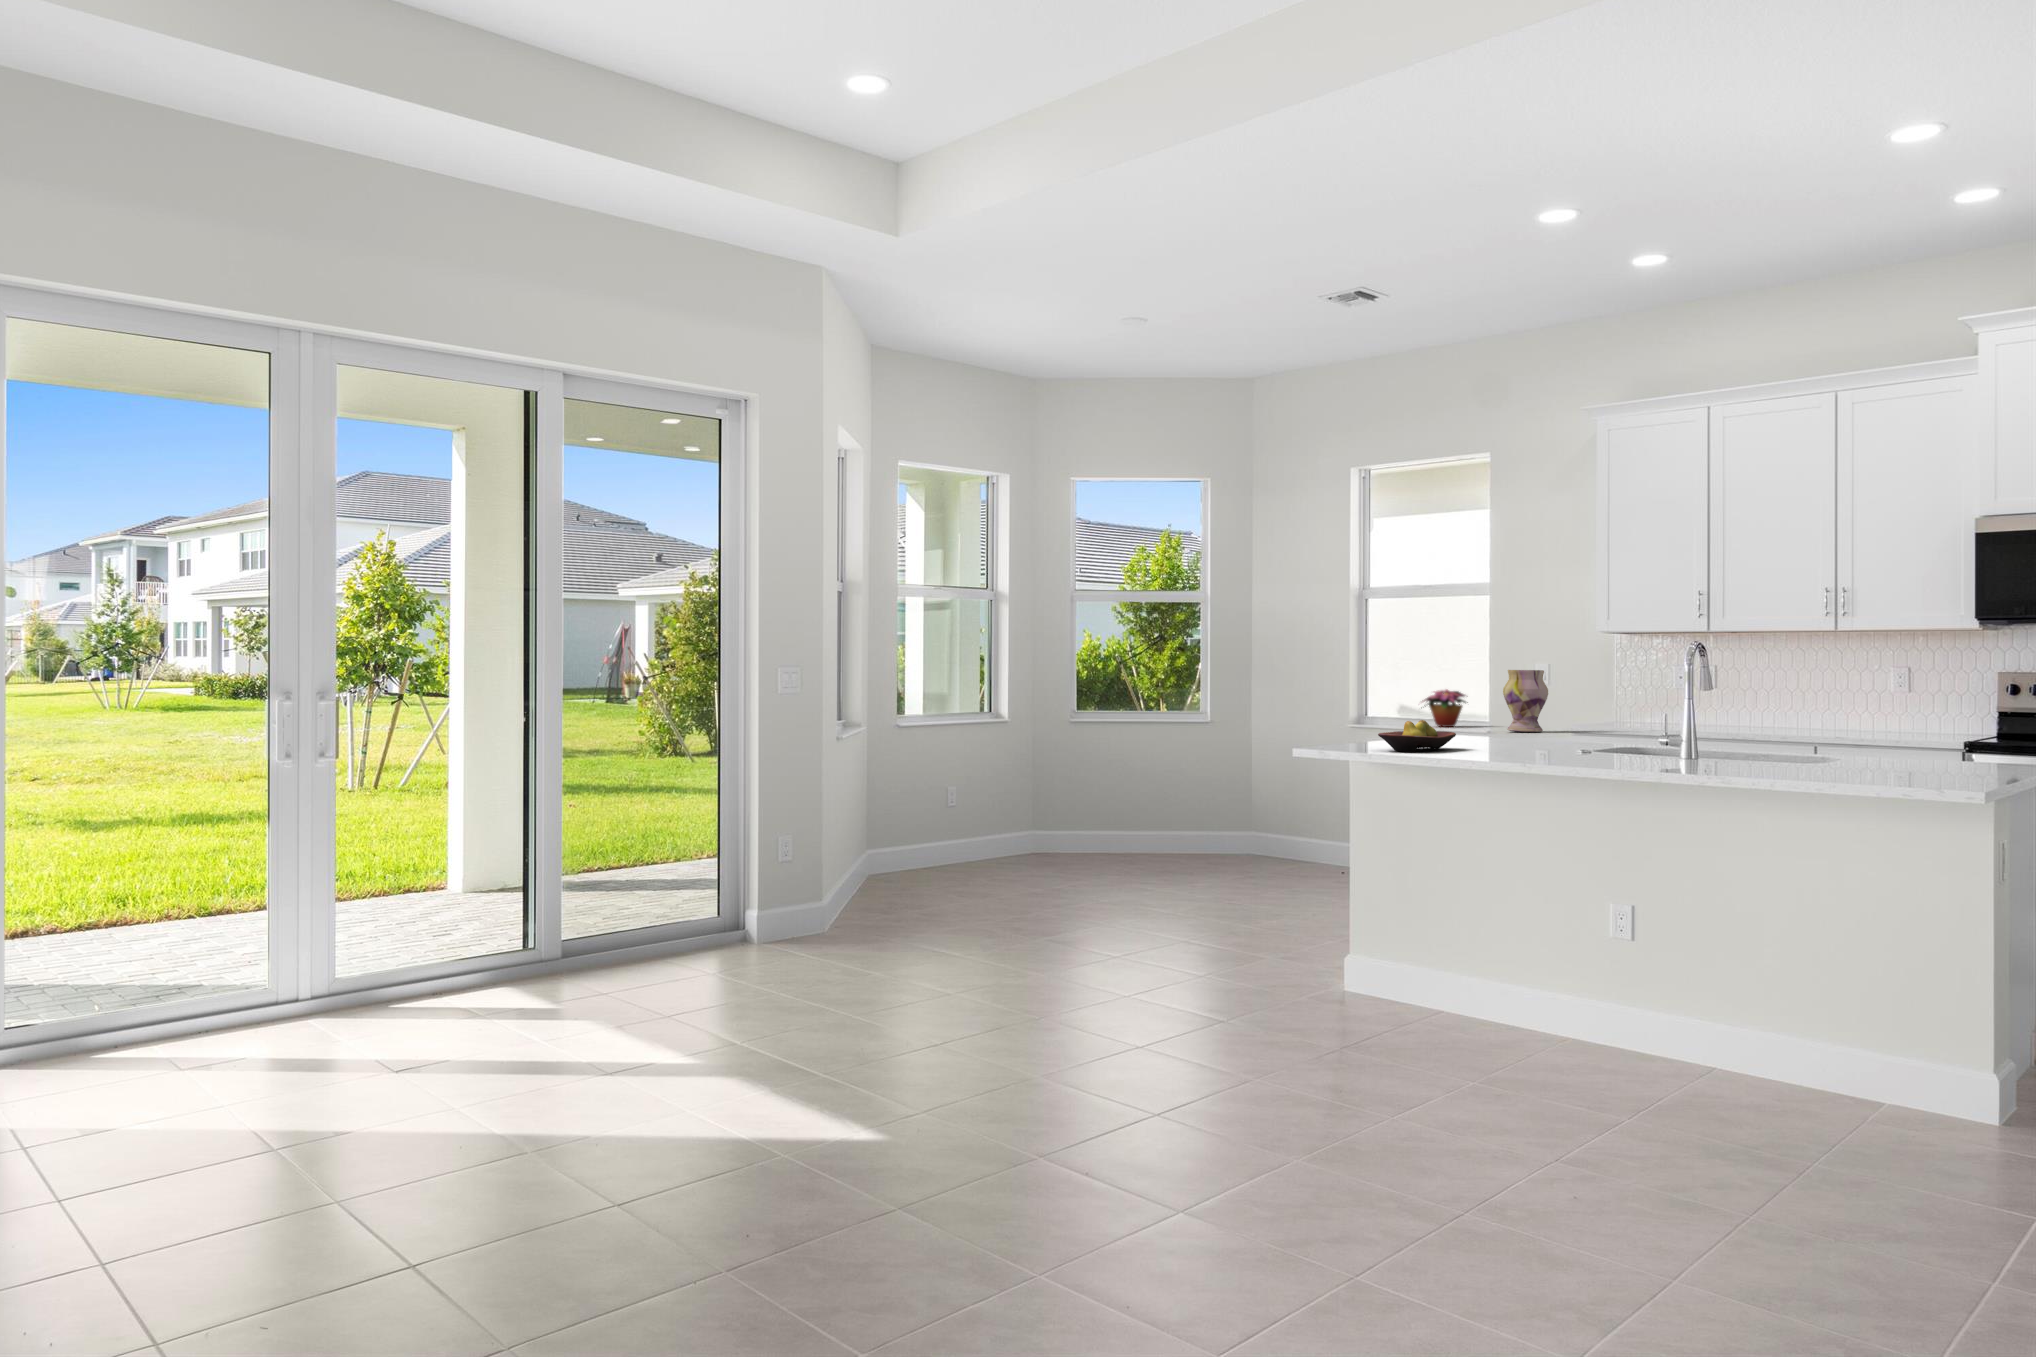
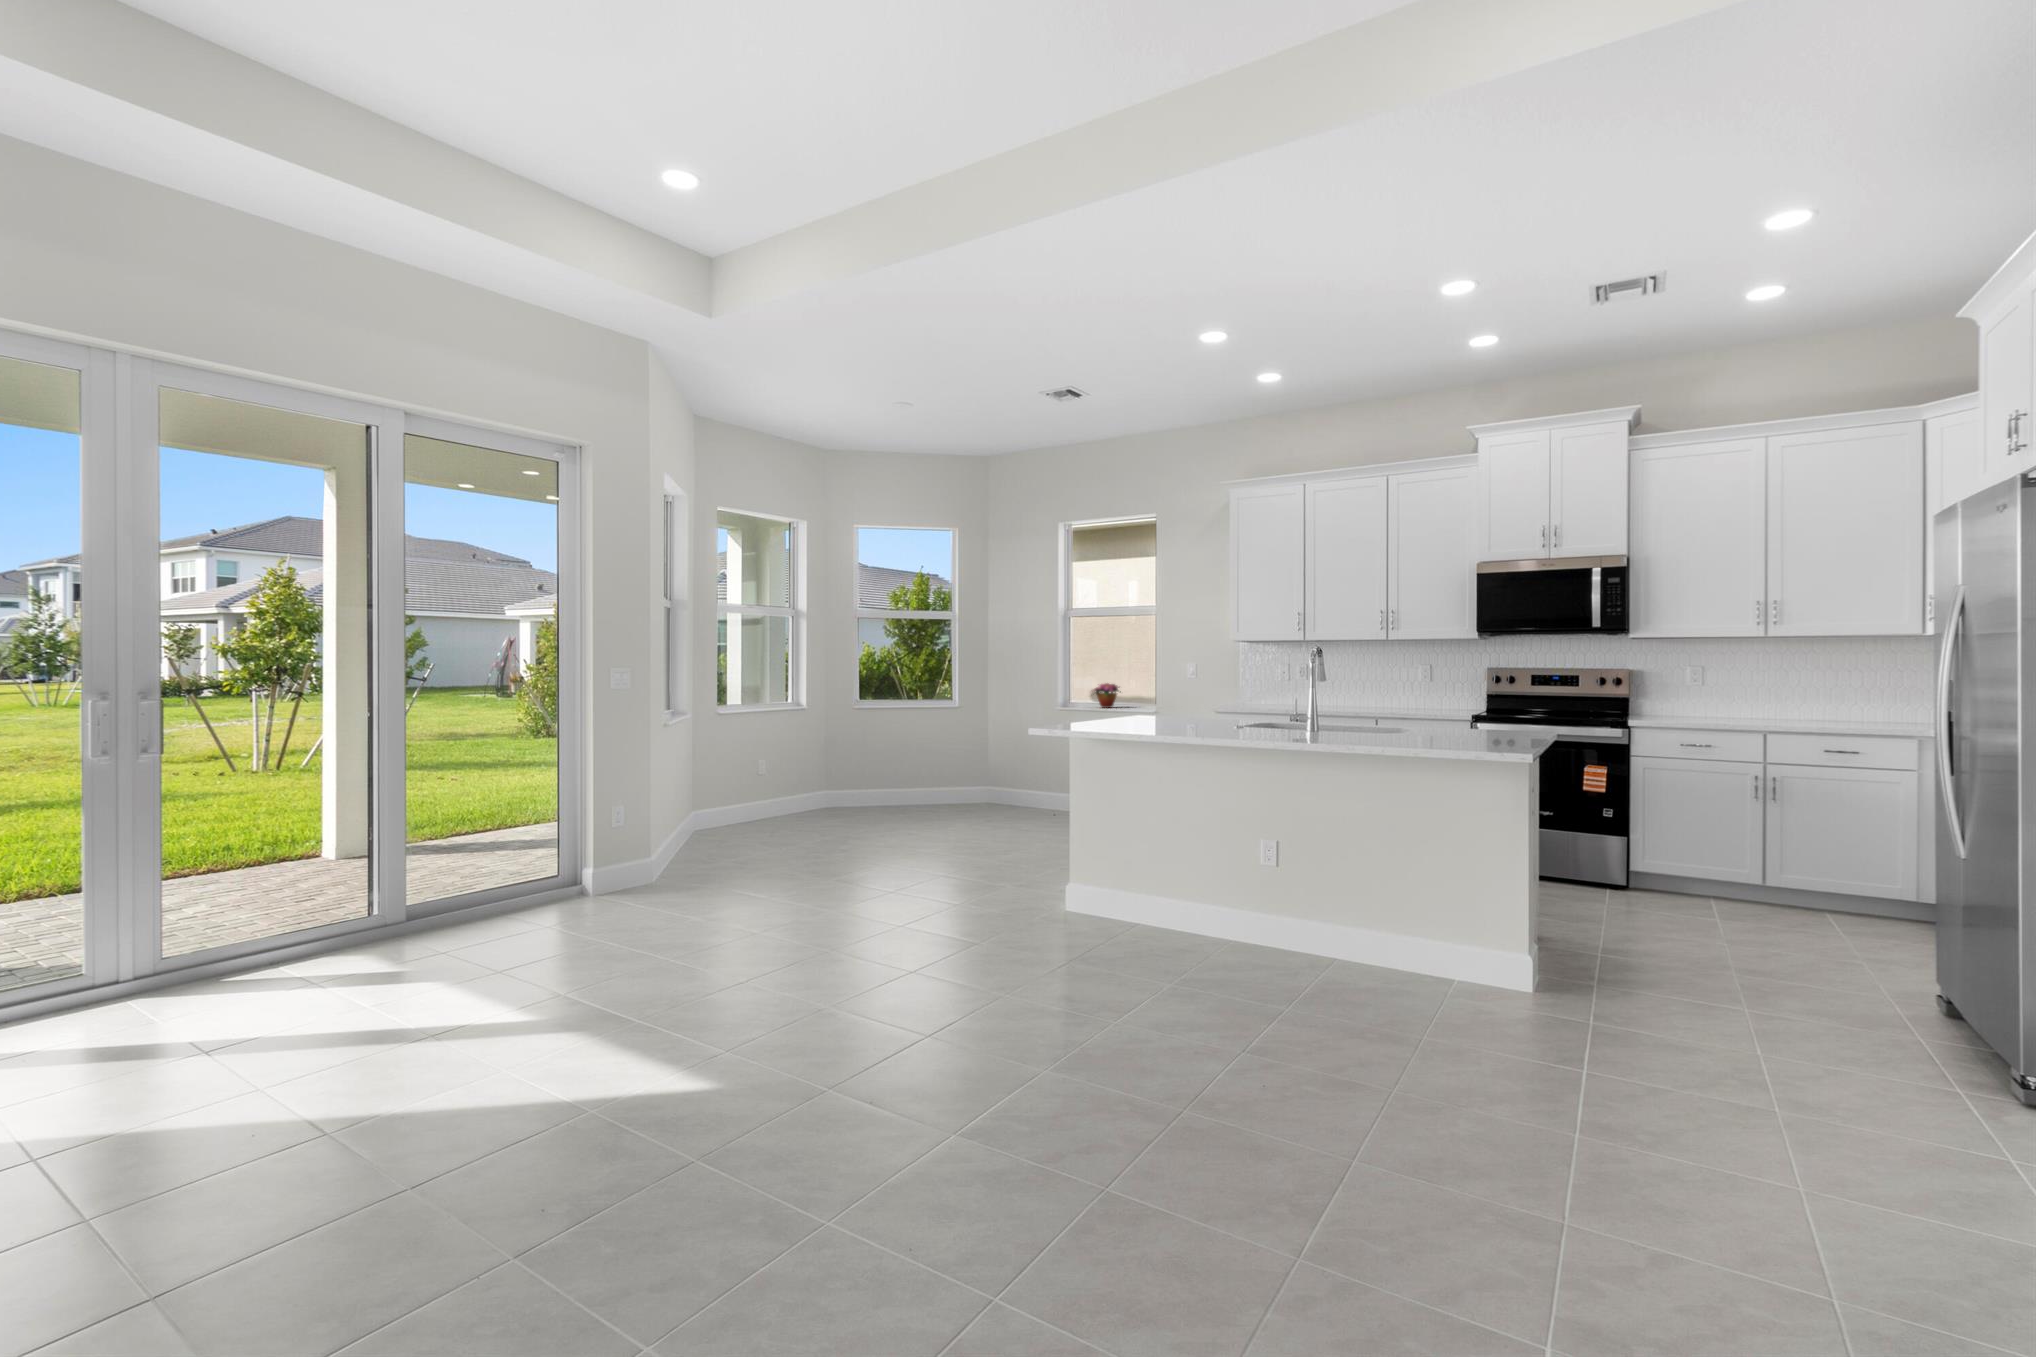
vase: present [1503,670,1548,732] -> none [1146,671,1174,712]
fruit bowl: present [1378,720,1456,752] -> none [1079,707,1128,729]

